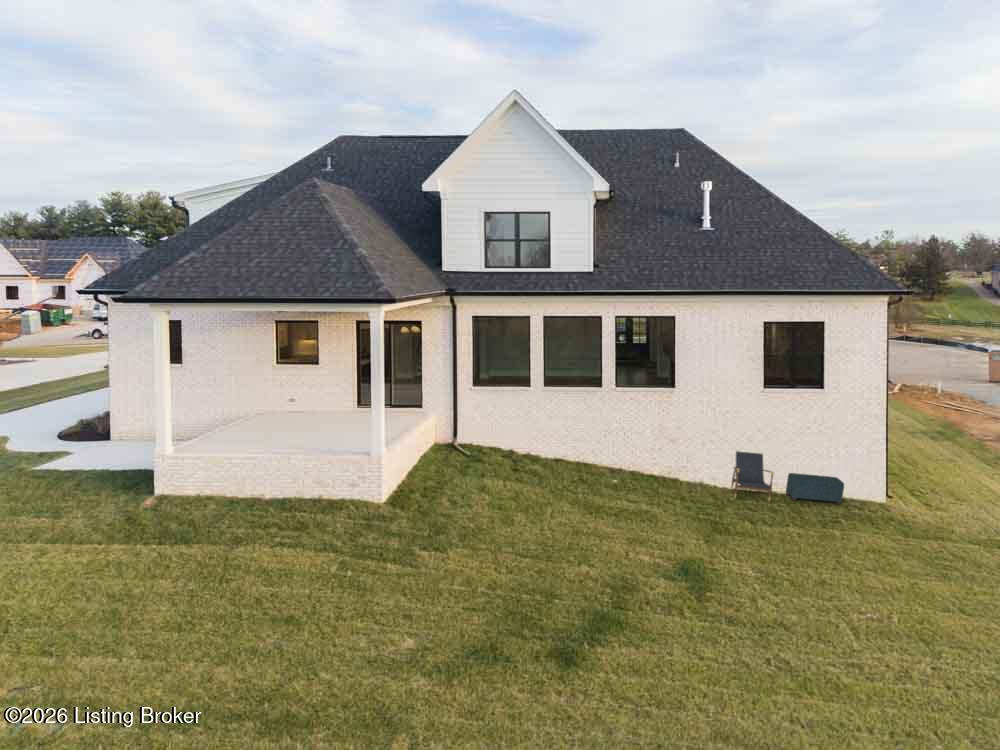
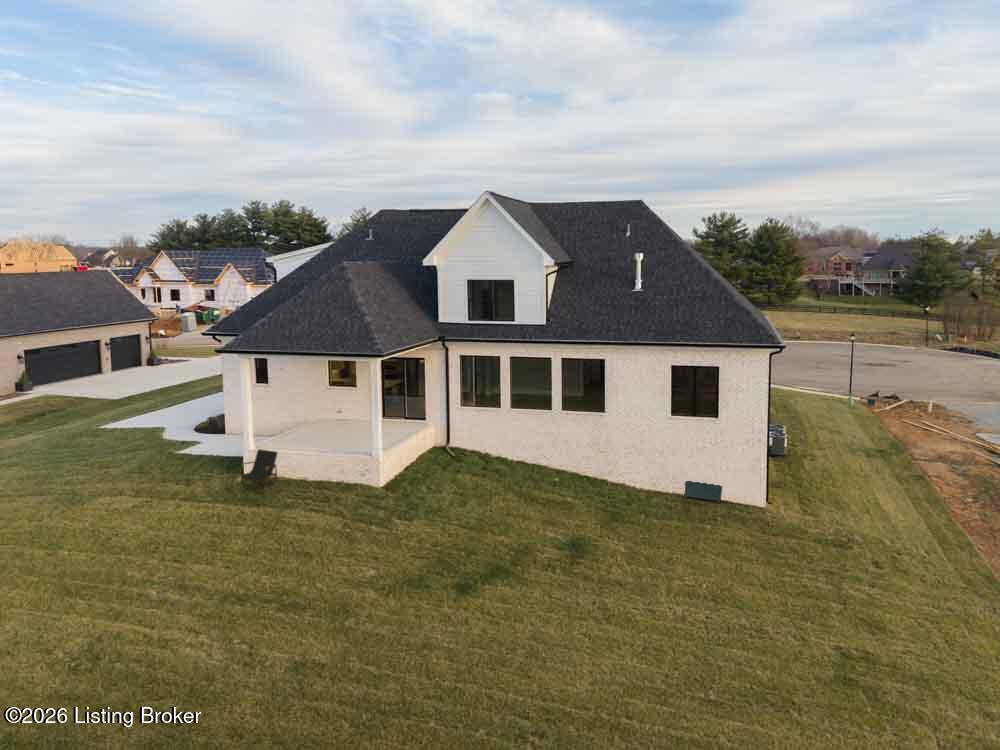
lounge chair: present [731,451,774,501] -> present [241,449,277,489]

